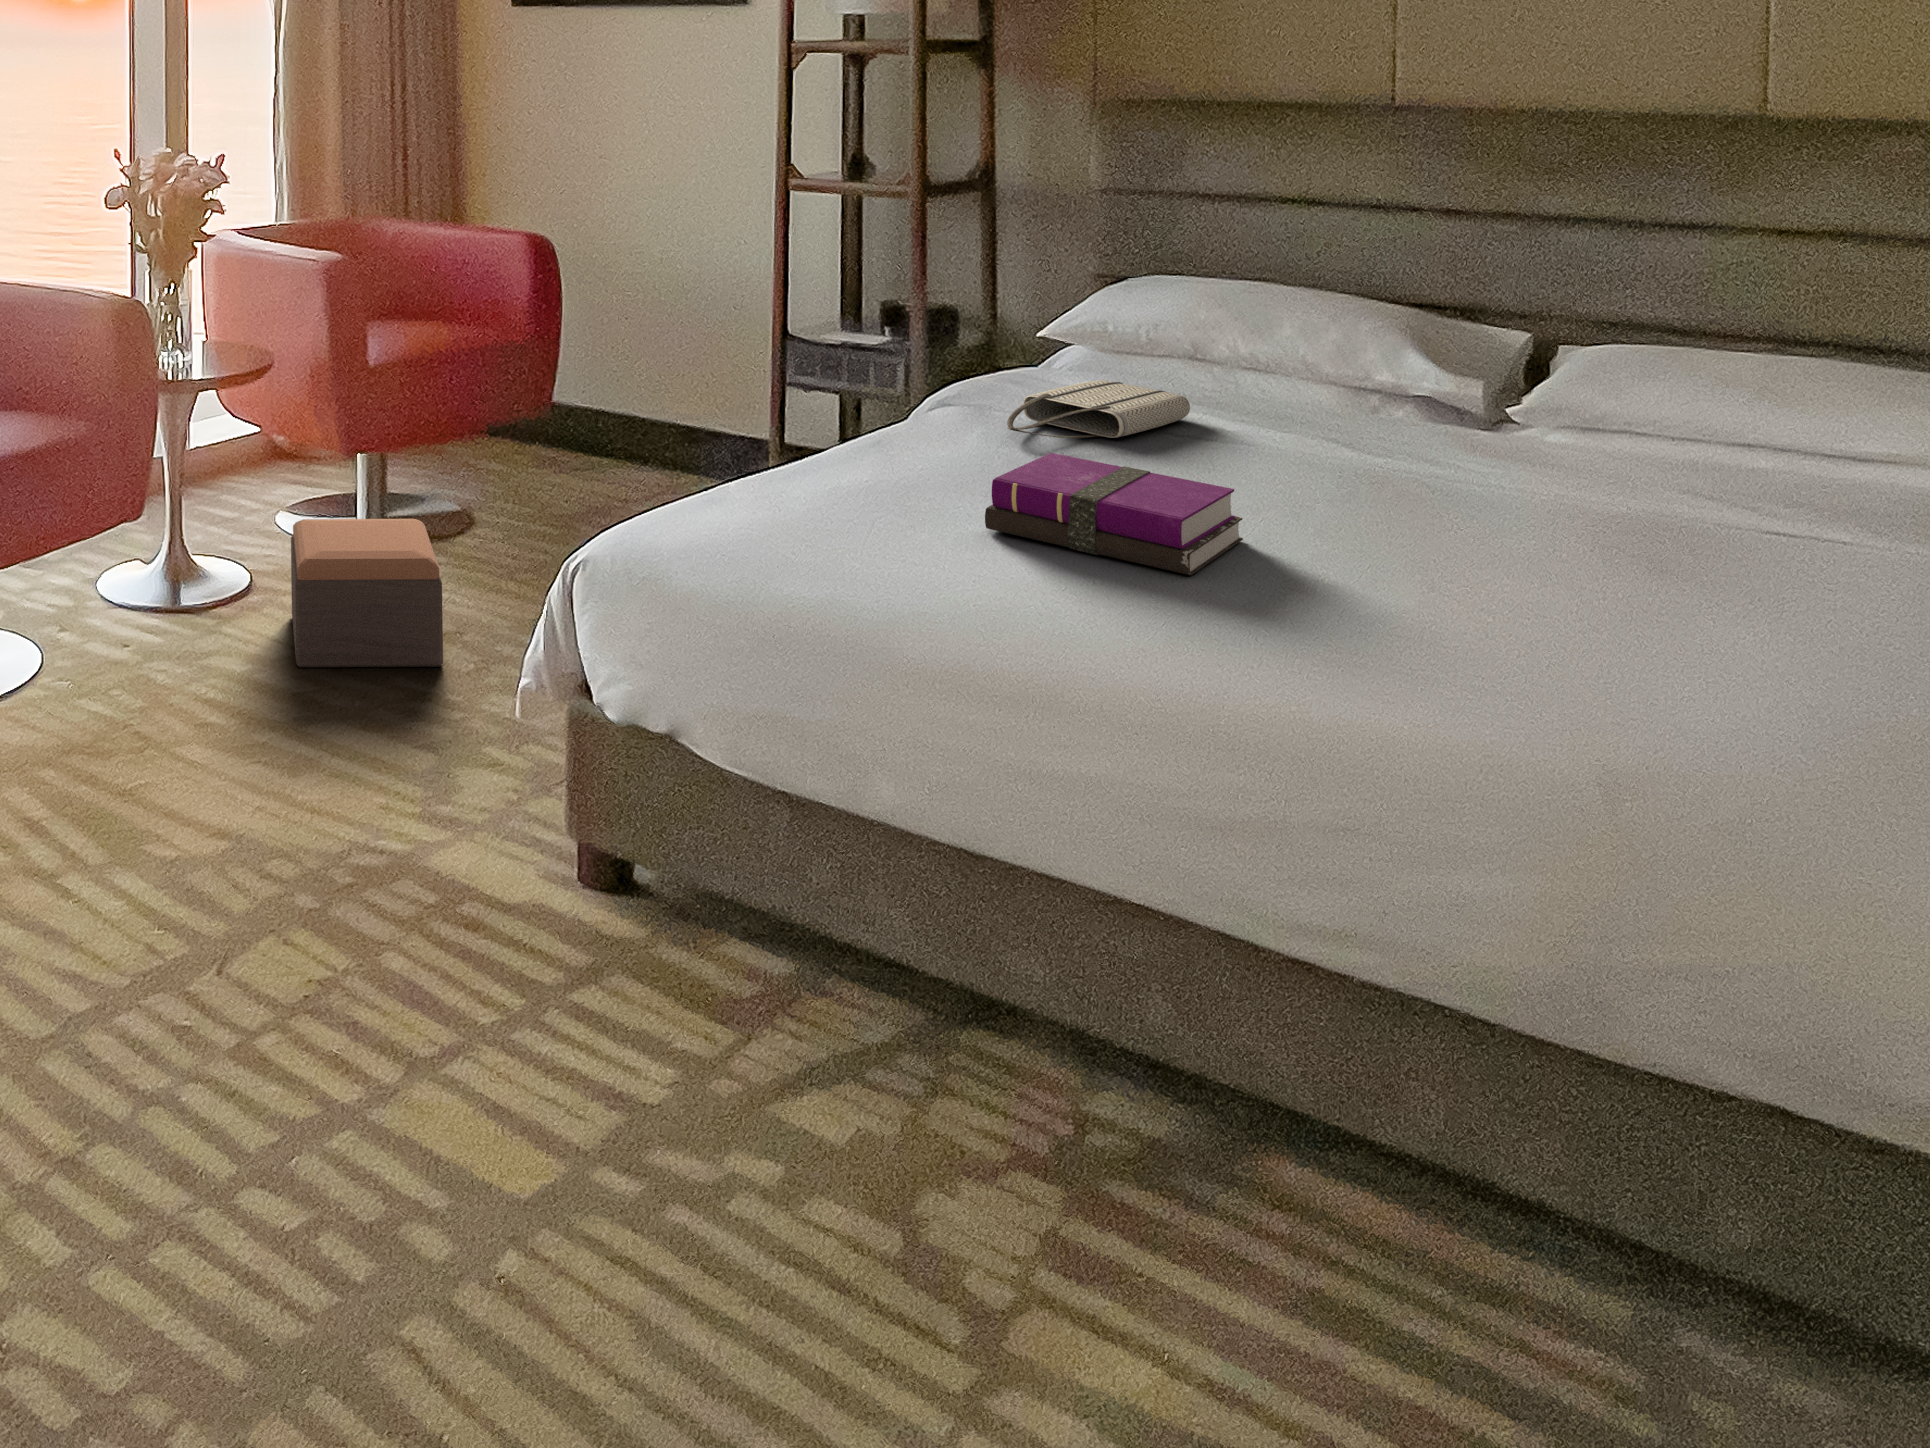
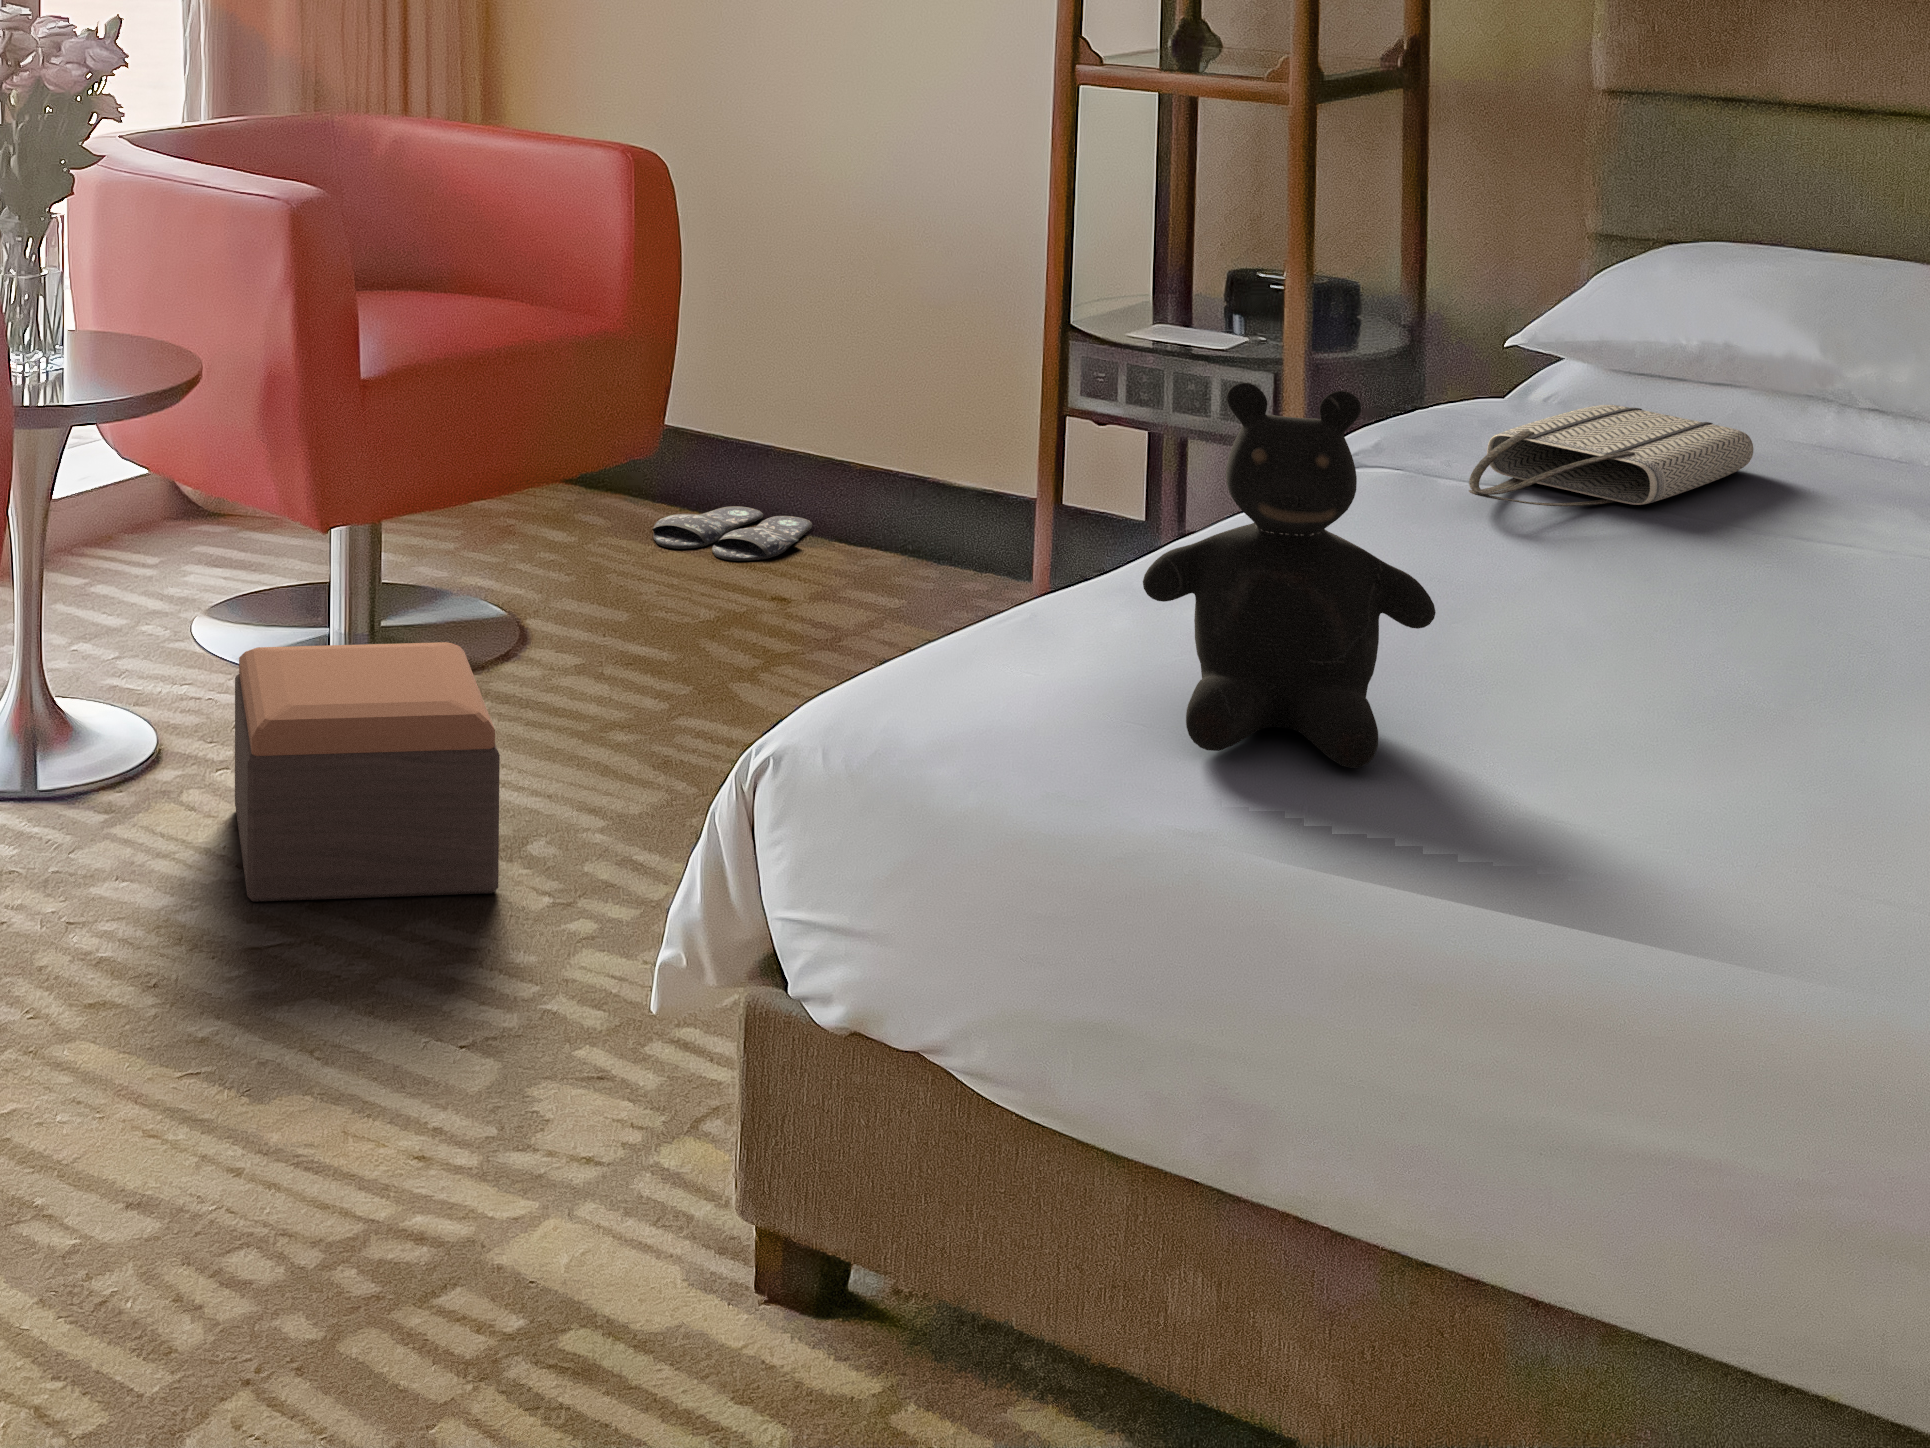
teddy bear: none [787,351,956,574] -> present [1143,383,1436,768]
slippers: none [550,452,648,483] -> present [652,506,812,561]
notebook: present [985,453,1243,575] -> none [1468,543,1891,759]

